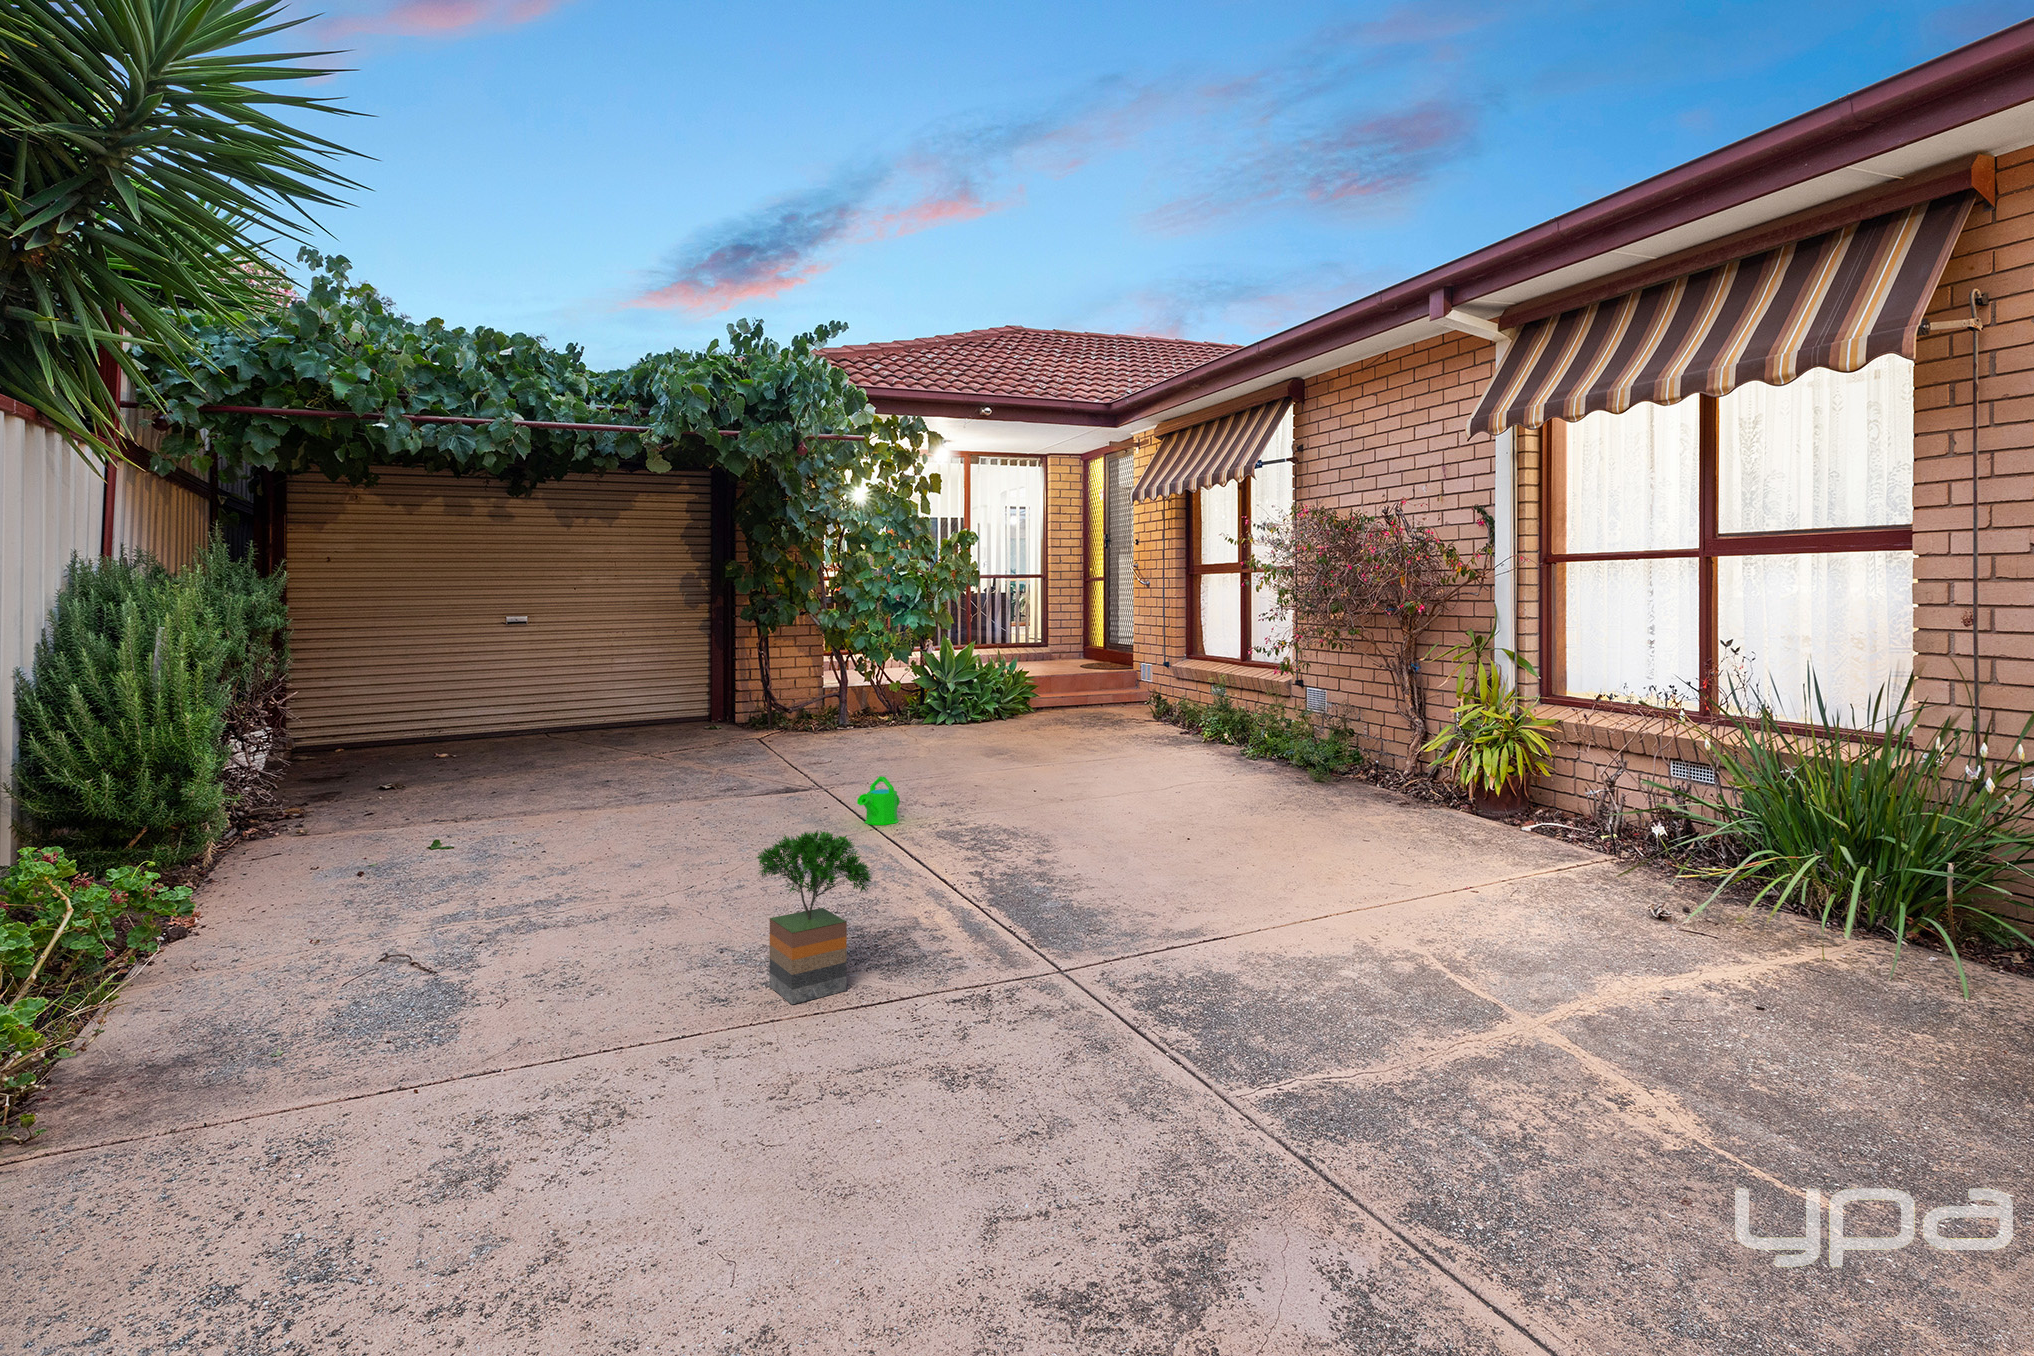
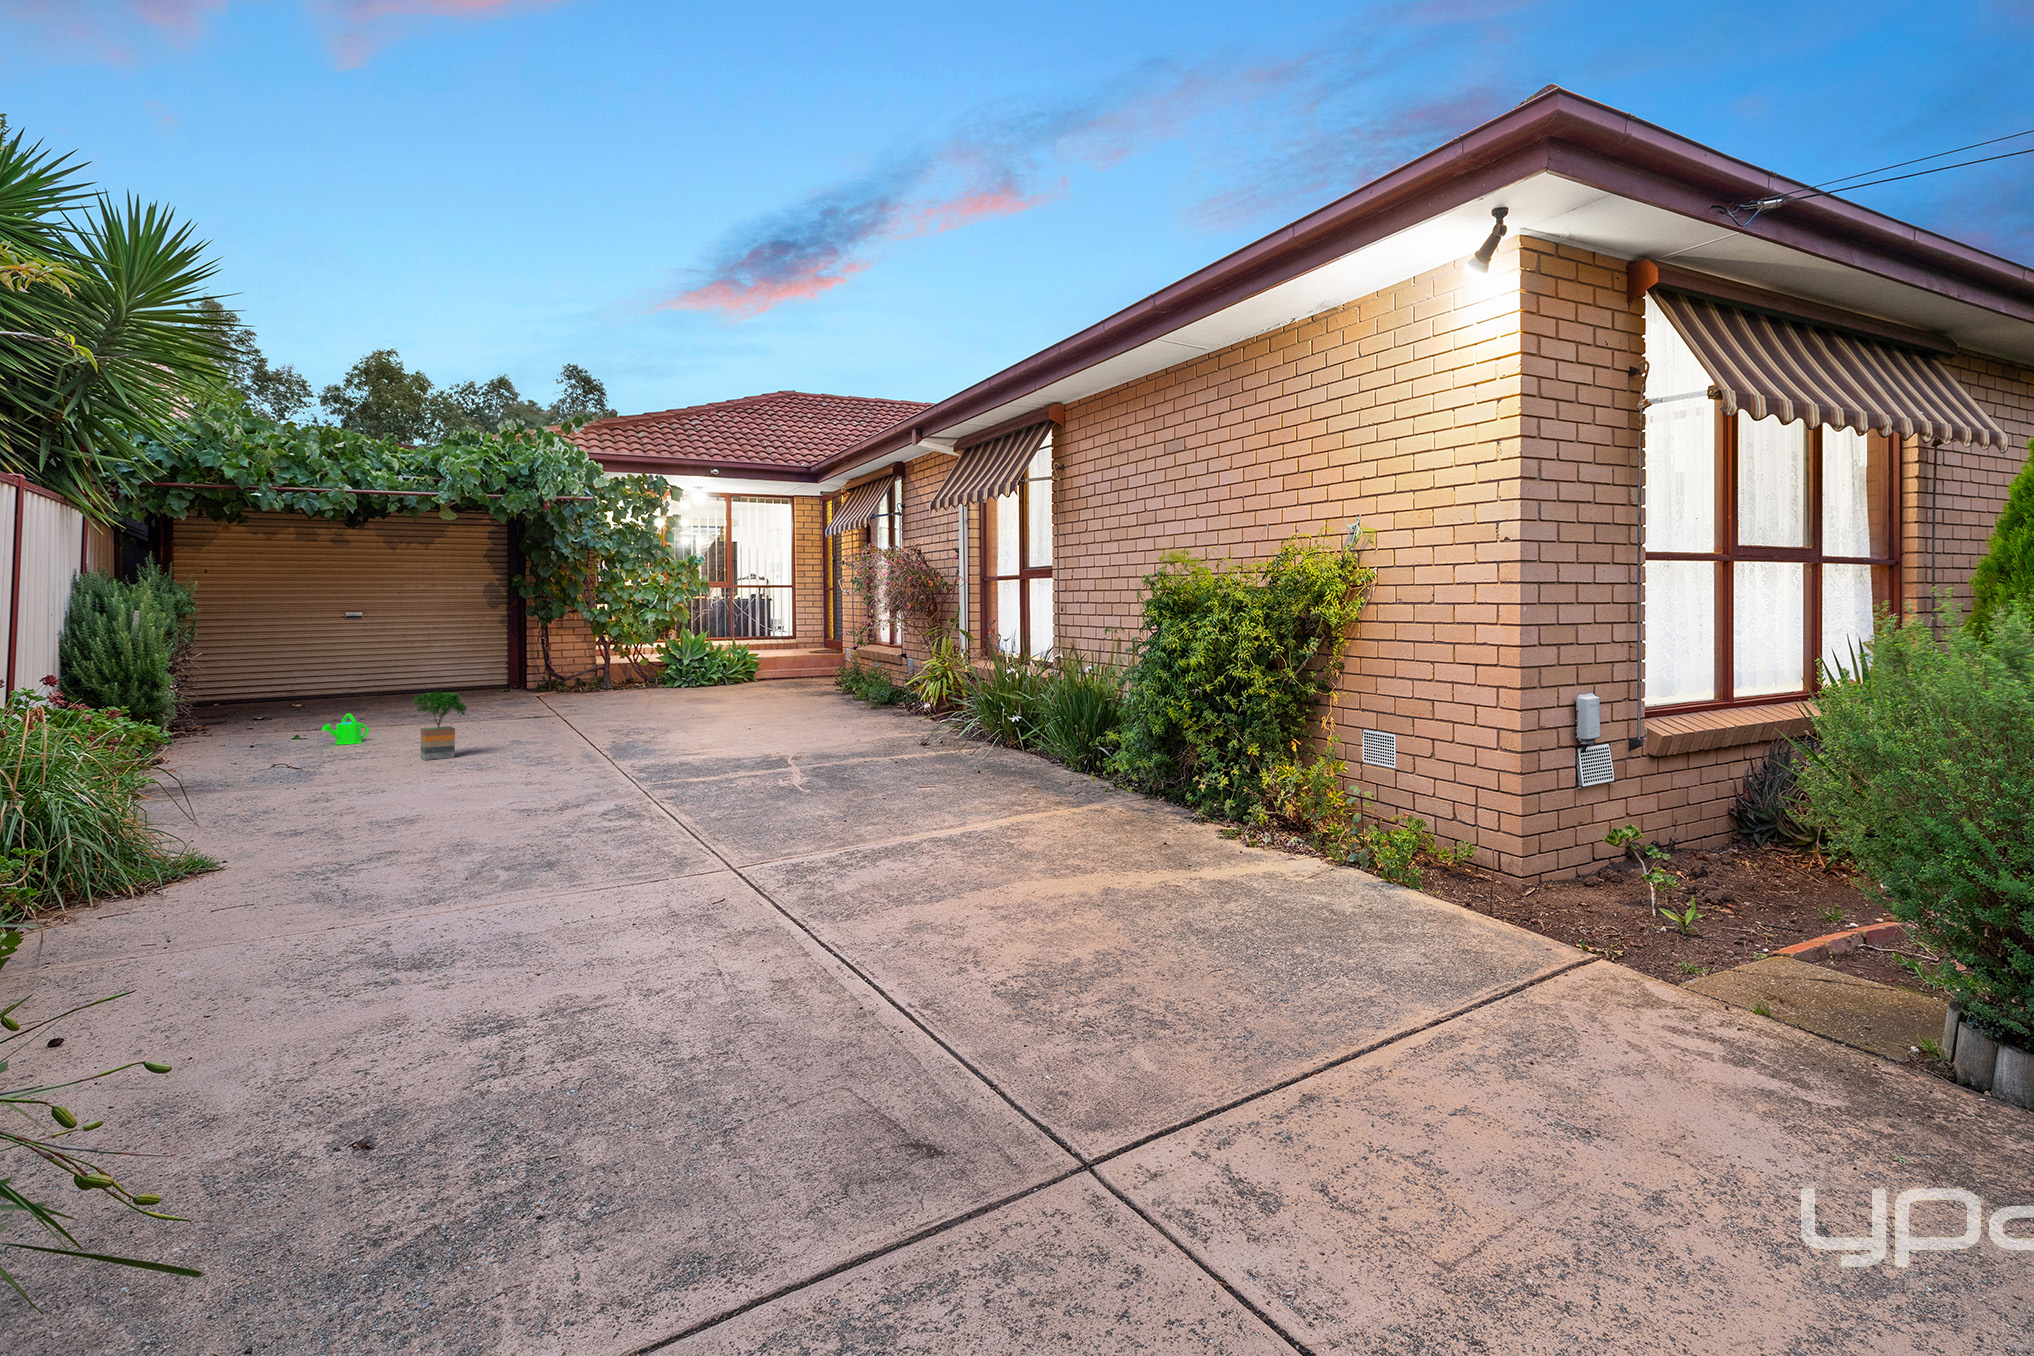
watering can: present [857,776,900,825] -> present [322,713,369,745]

